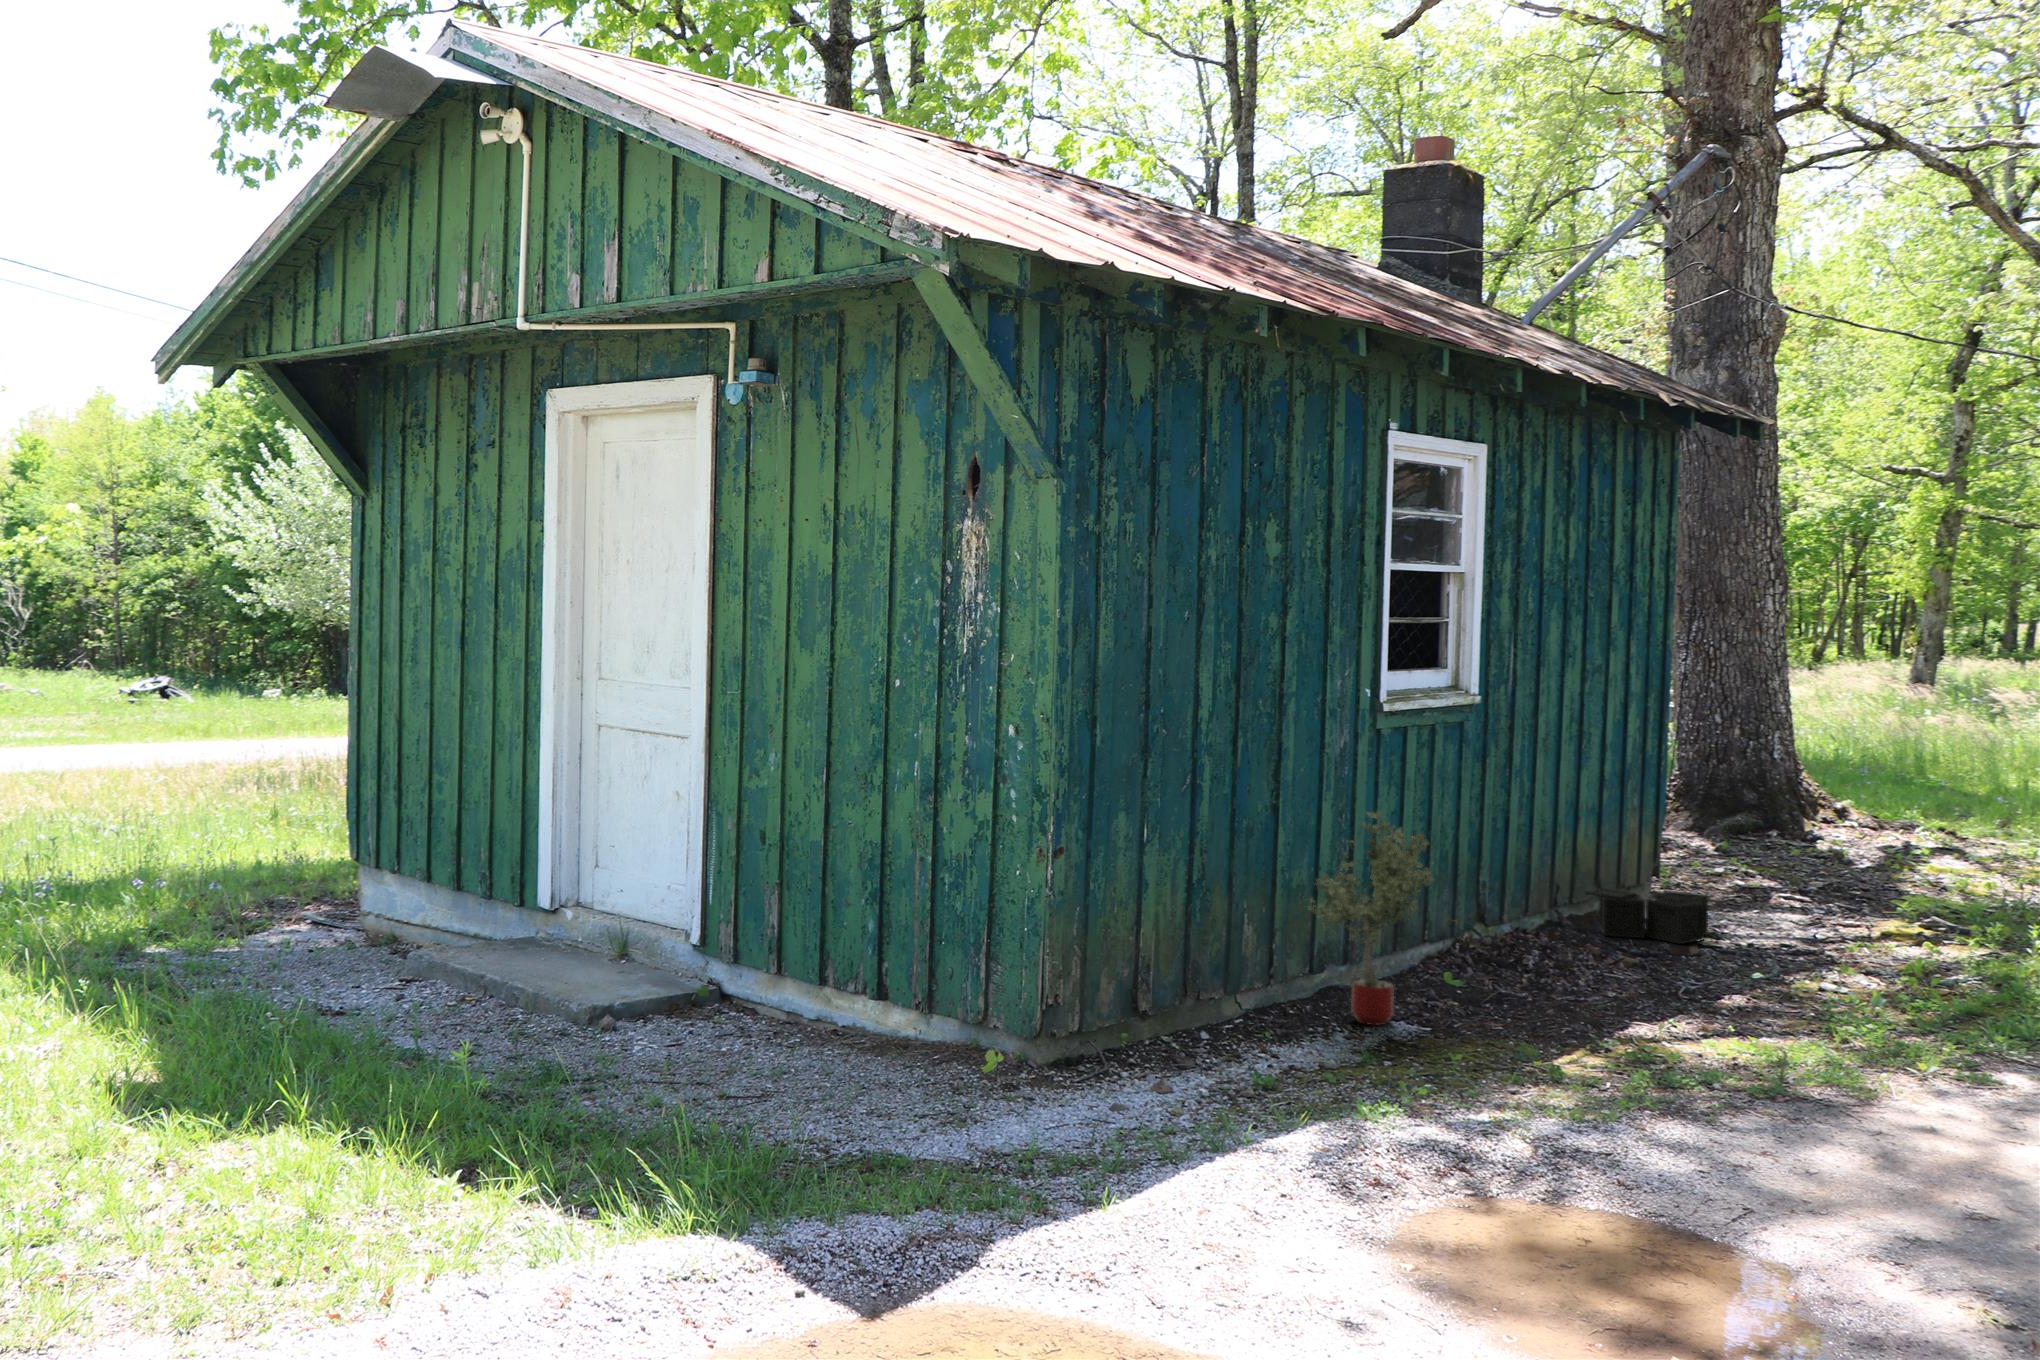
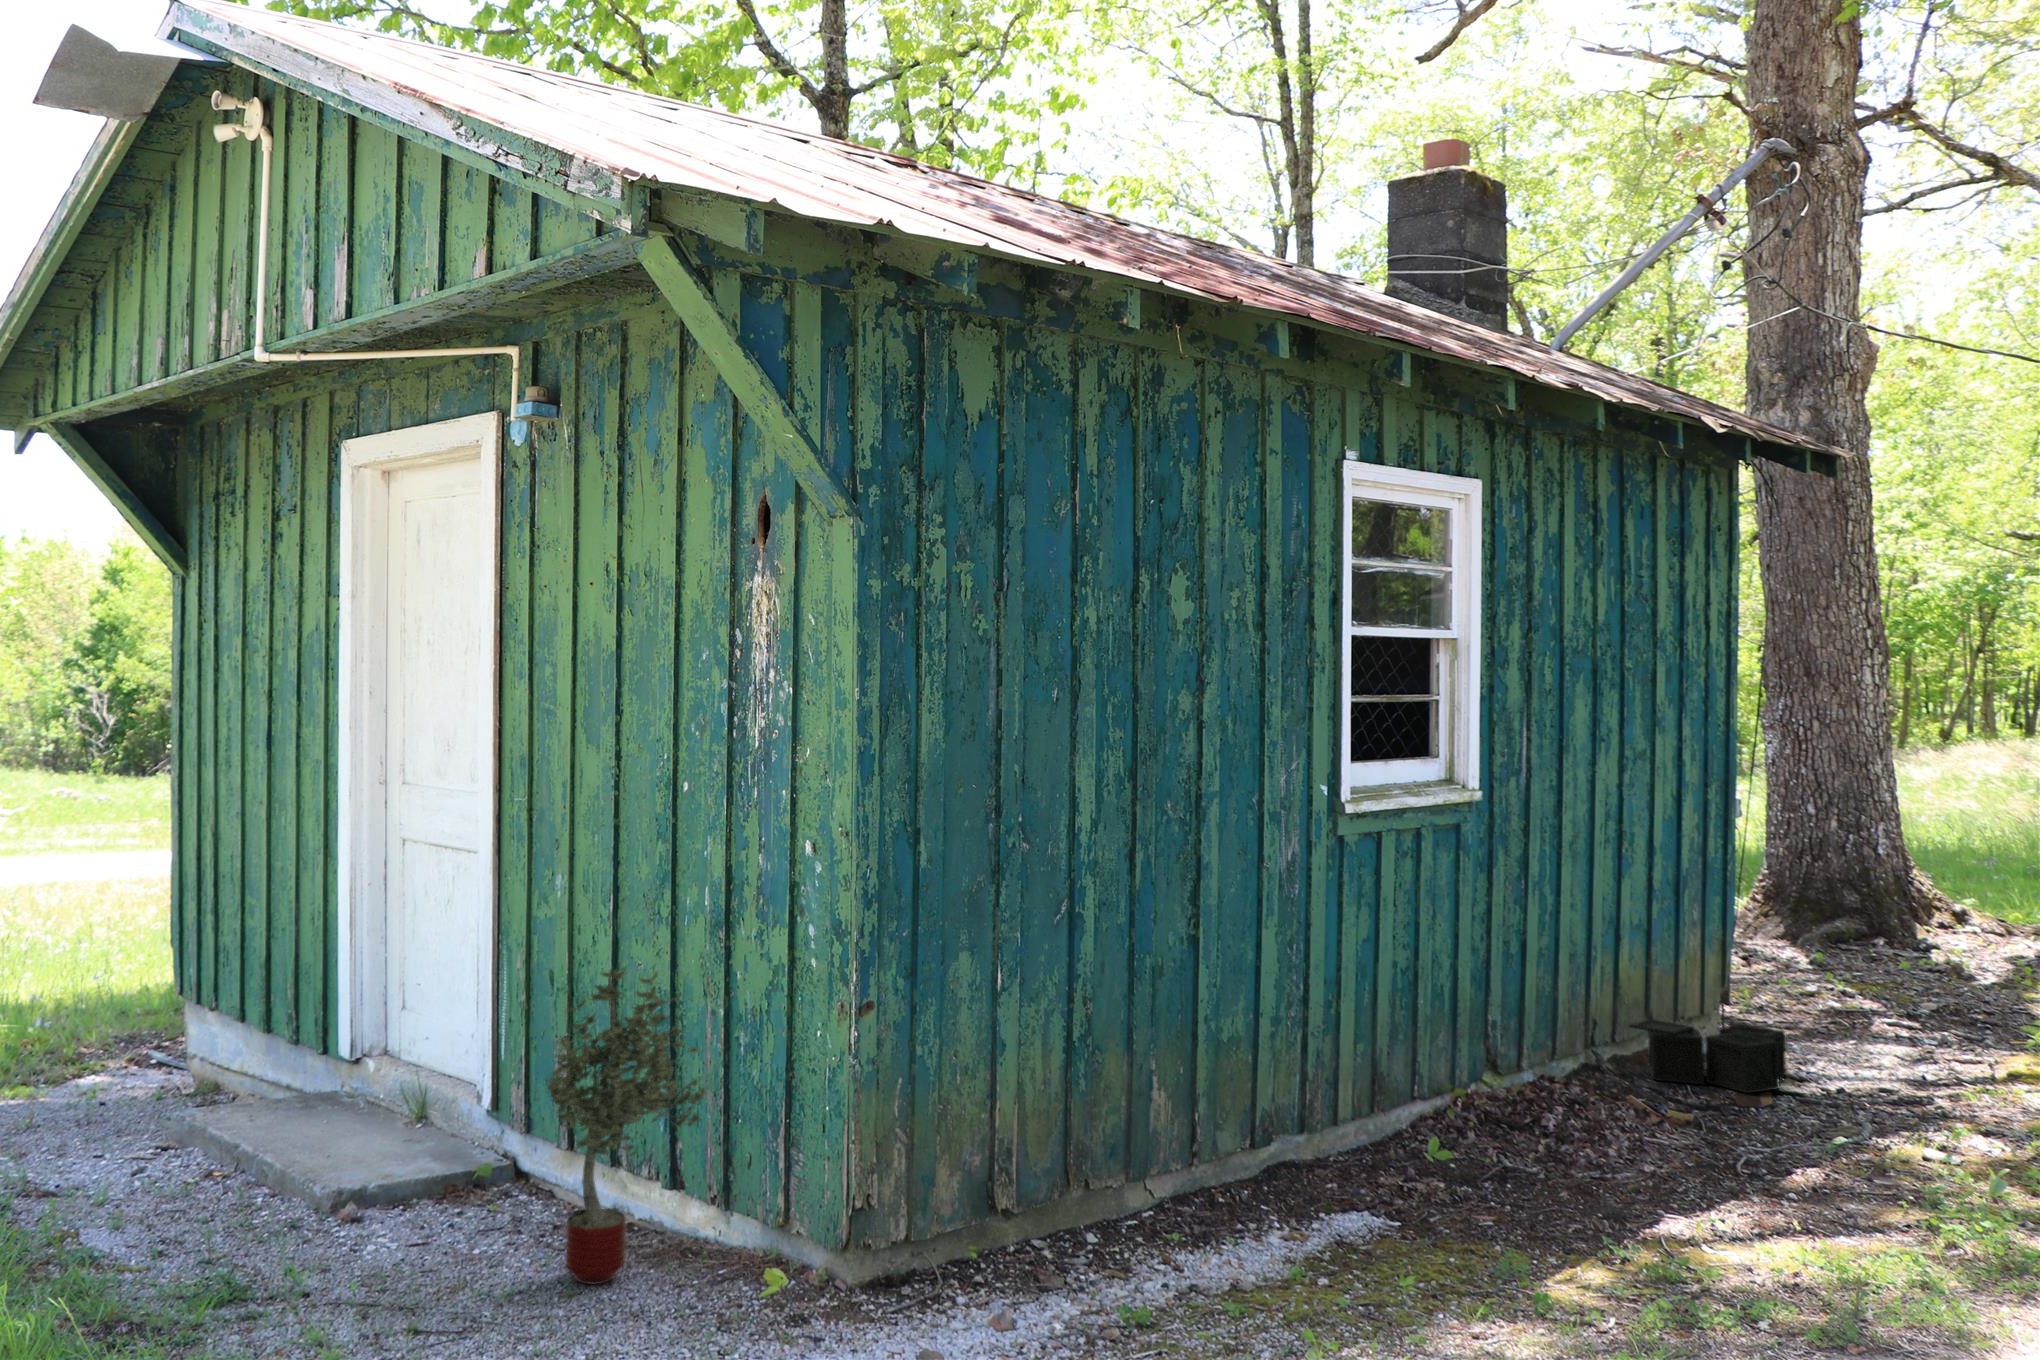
potted tree: present [1305,811,1434,1025] -> present [546,971,707,1284]

